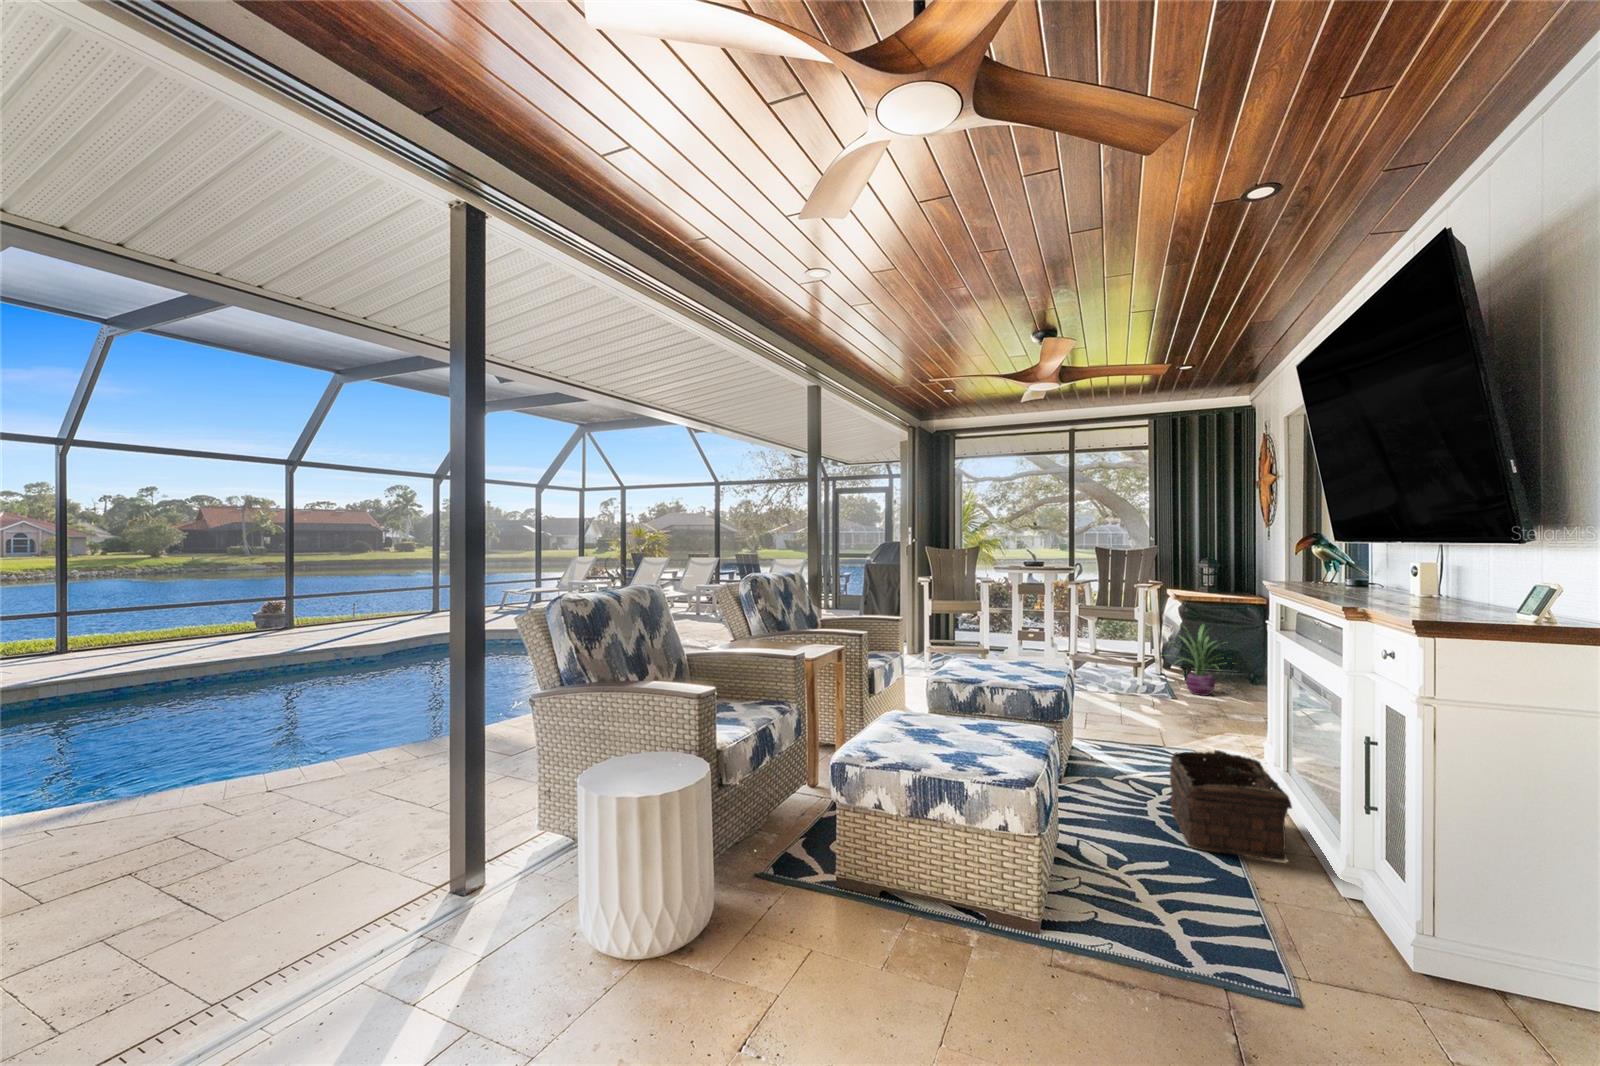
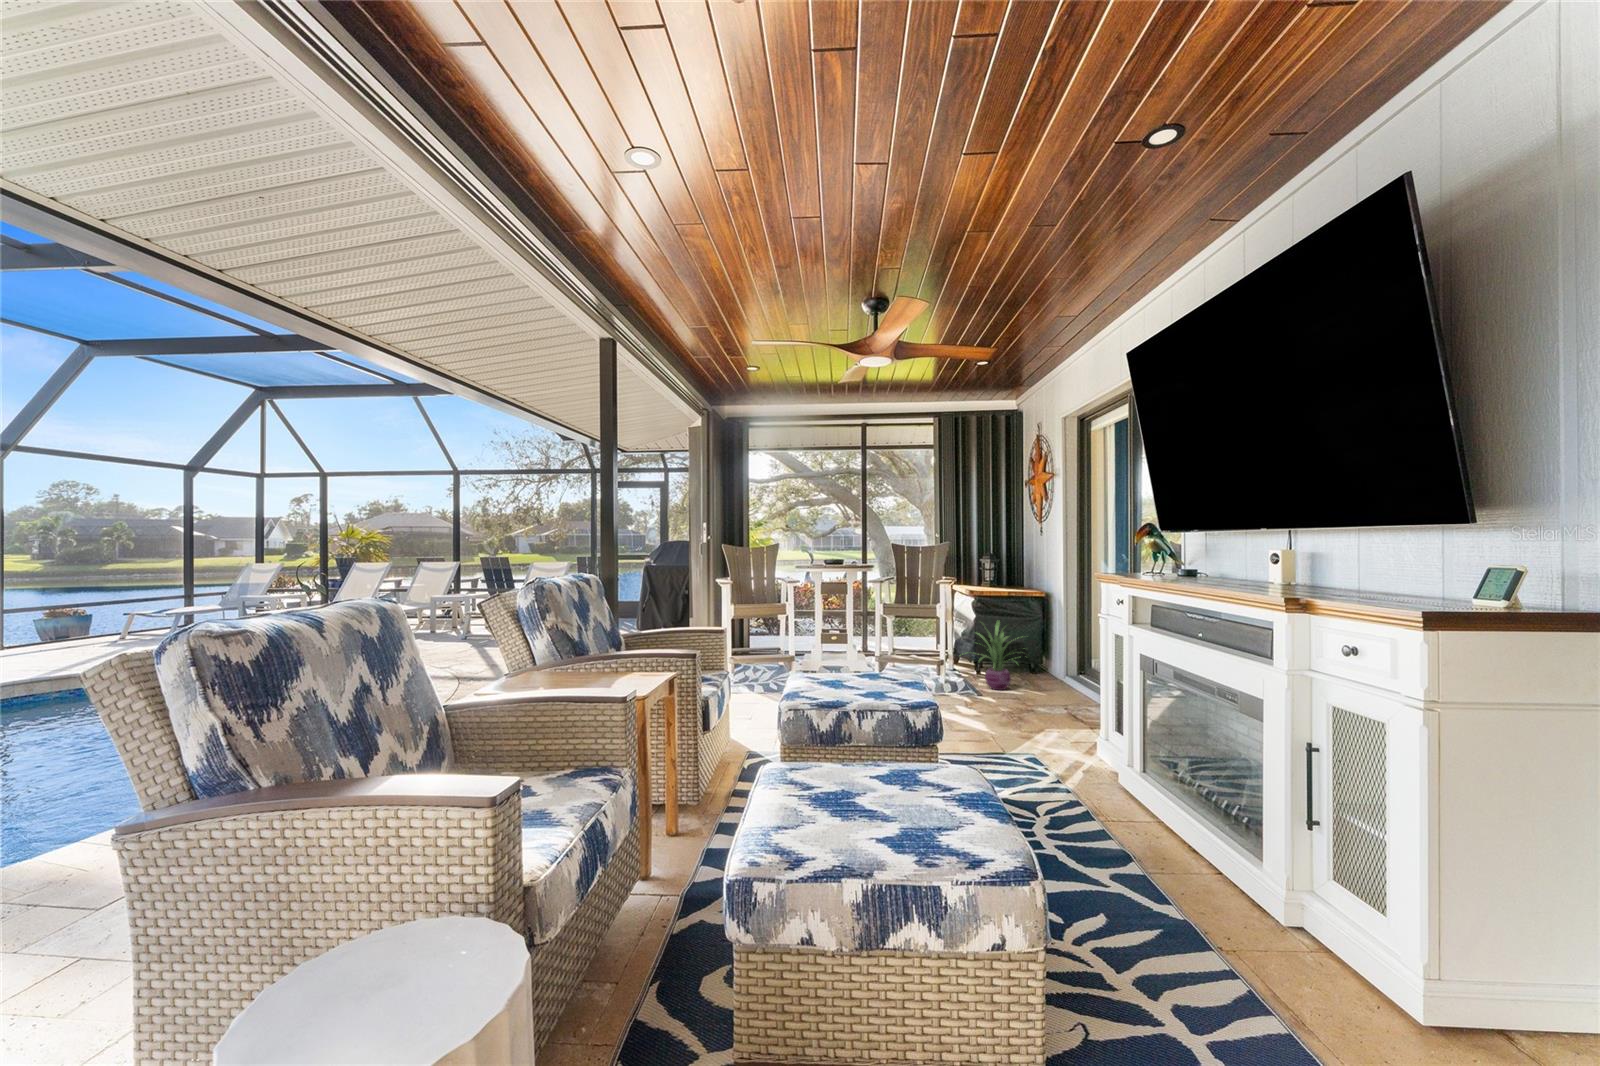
basket: present [1170,750,1292,861] -> none [1060,764,1208,887]

